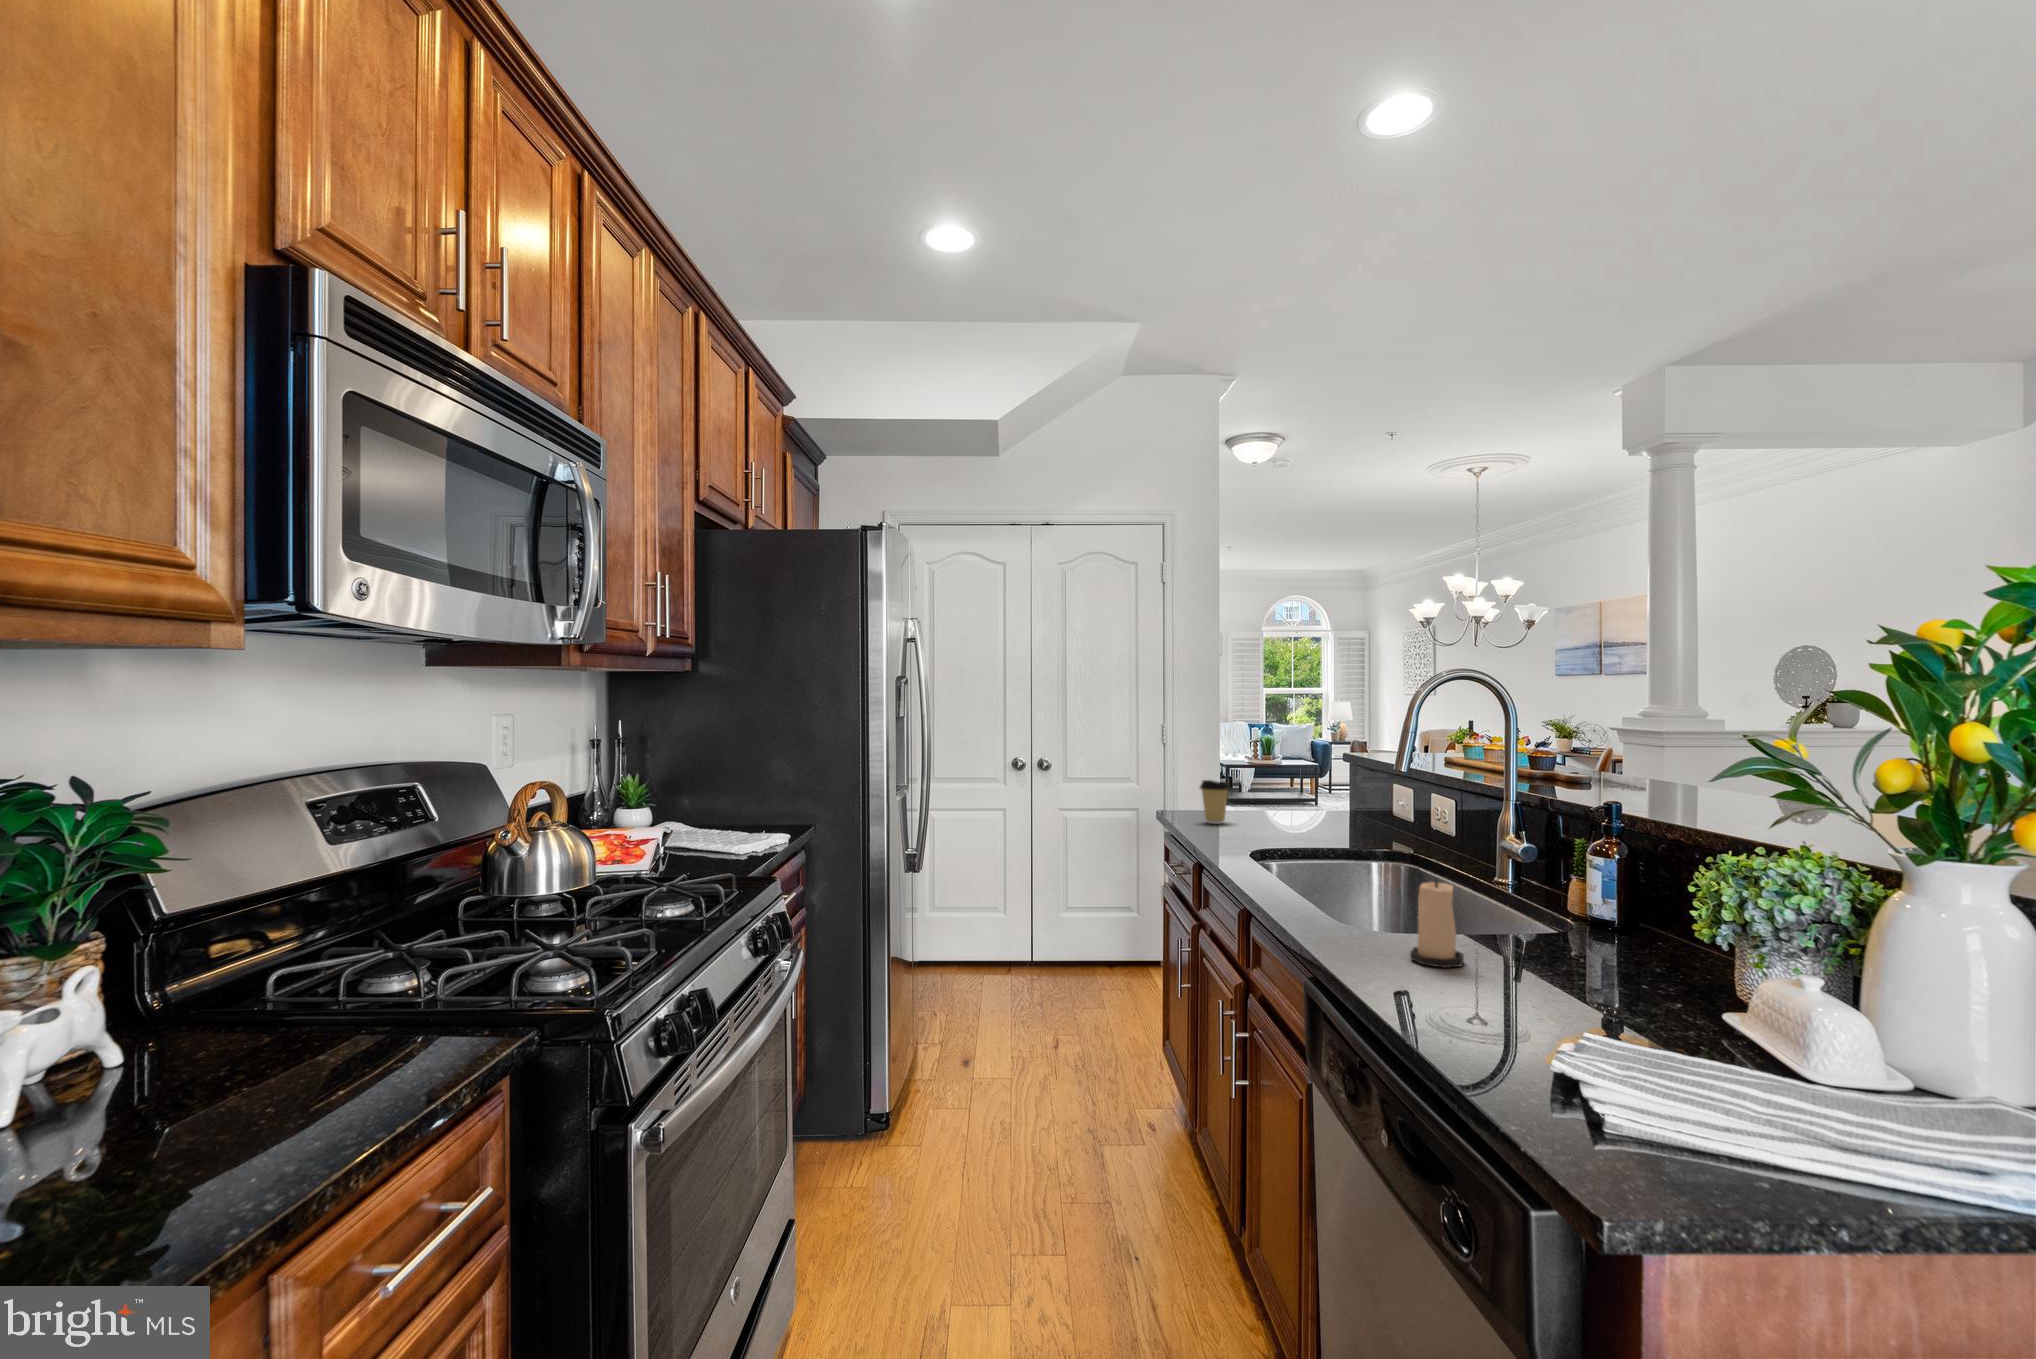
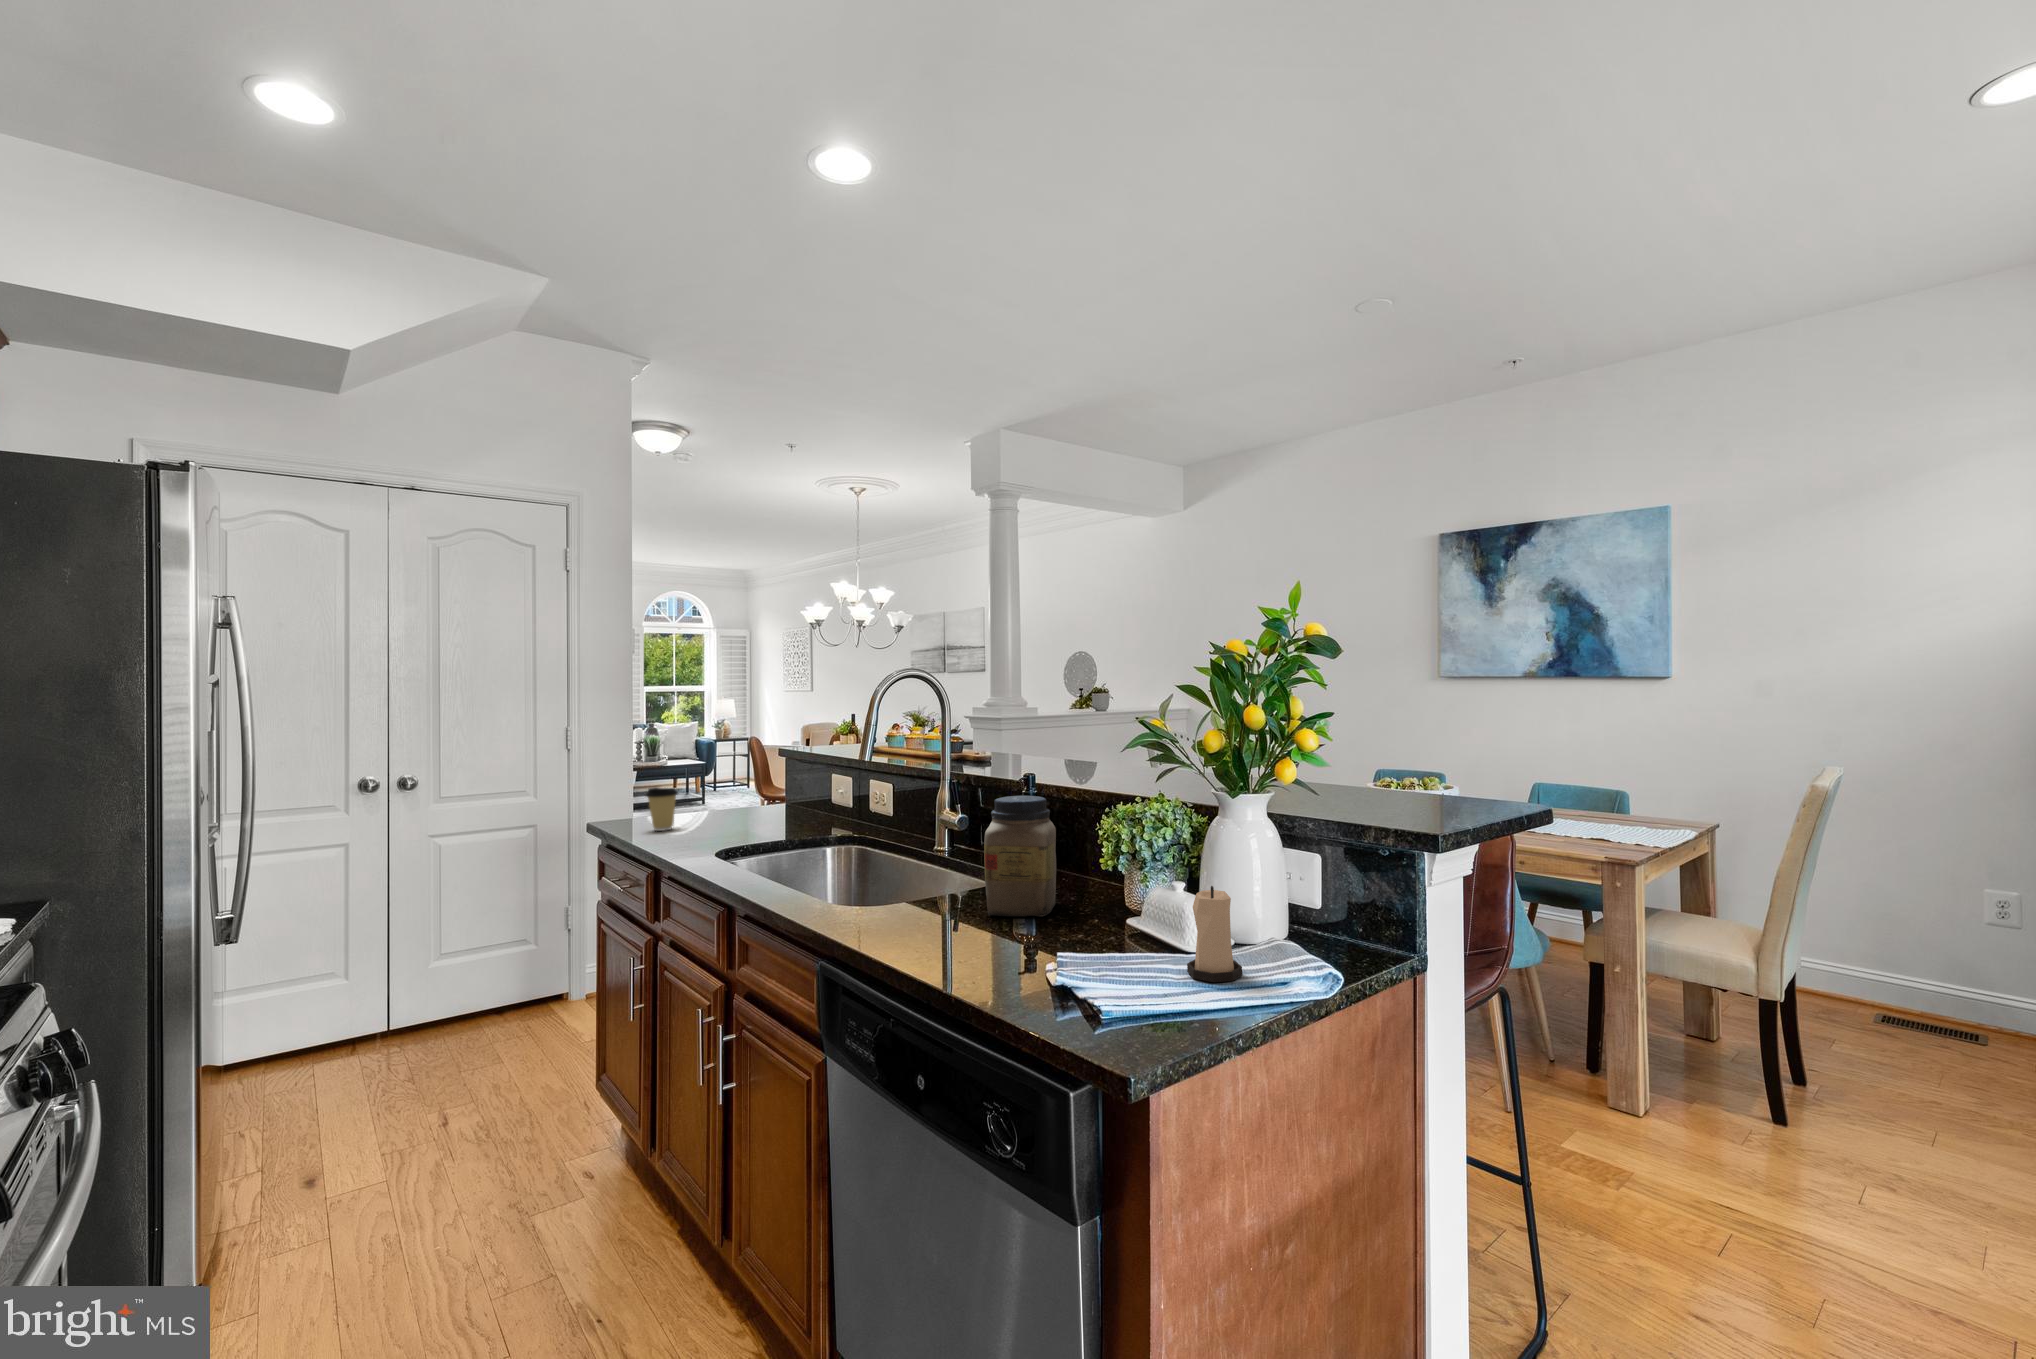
jar: none [1516,826,1629,985] -> present [984,796,1056,916]
candle: present [1410,879,1464,968] -> present [1187,886,1242,982]

